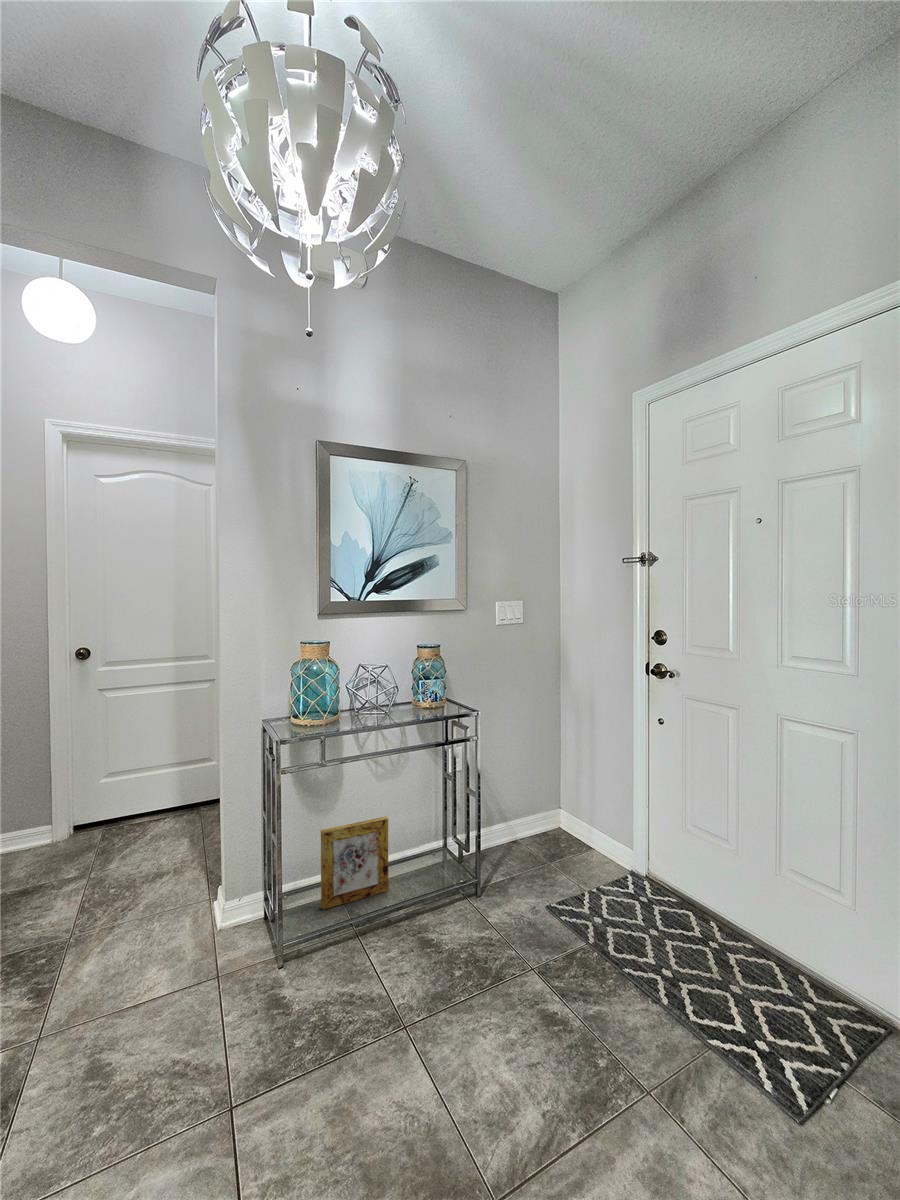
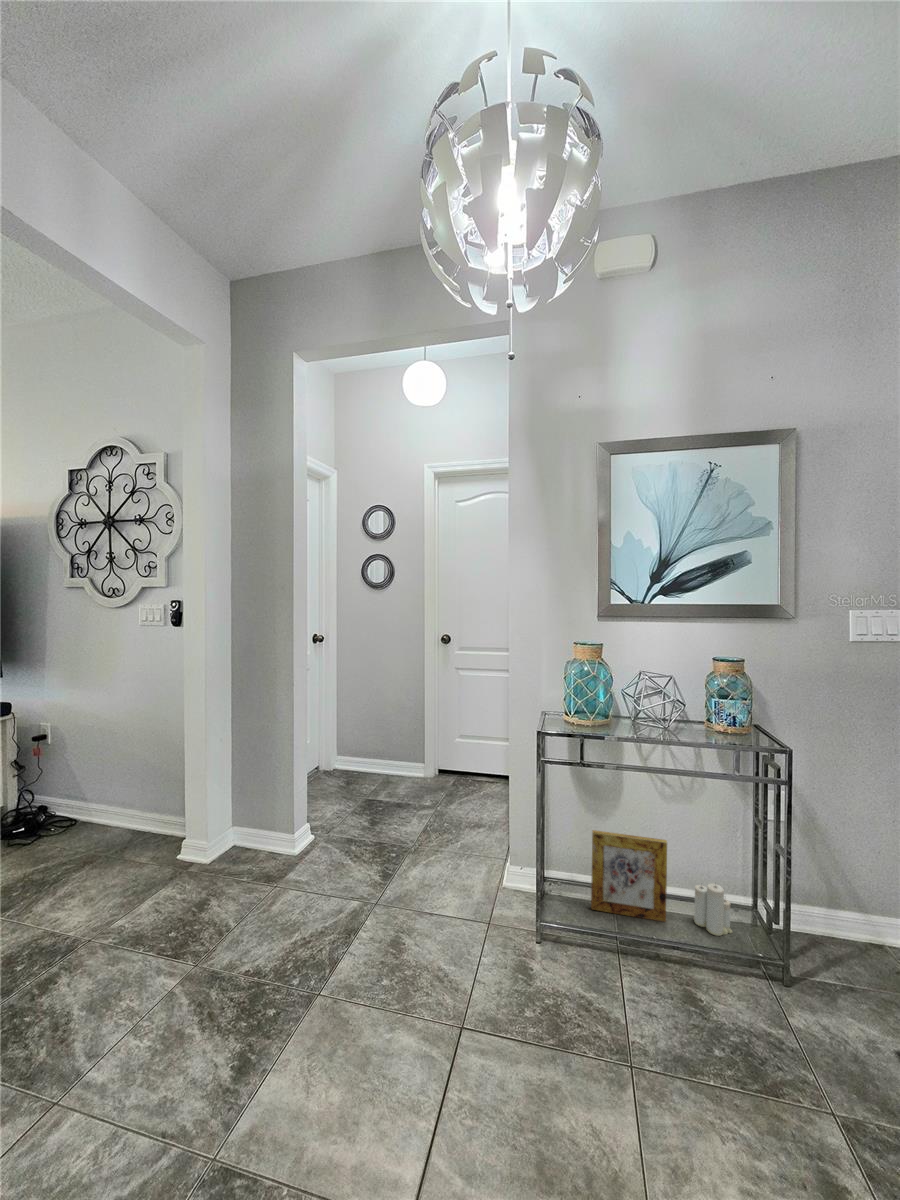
candle: none [407,838,438,884] -> present [693,883,732,936]

